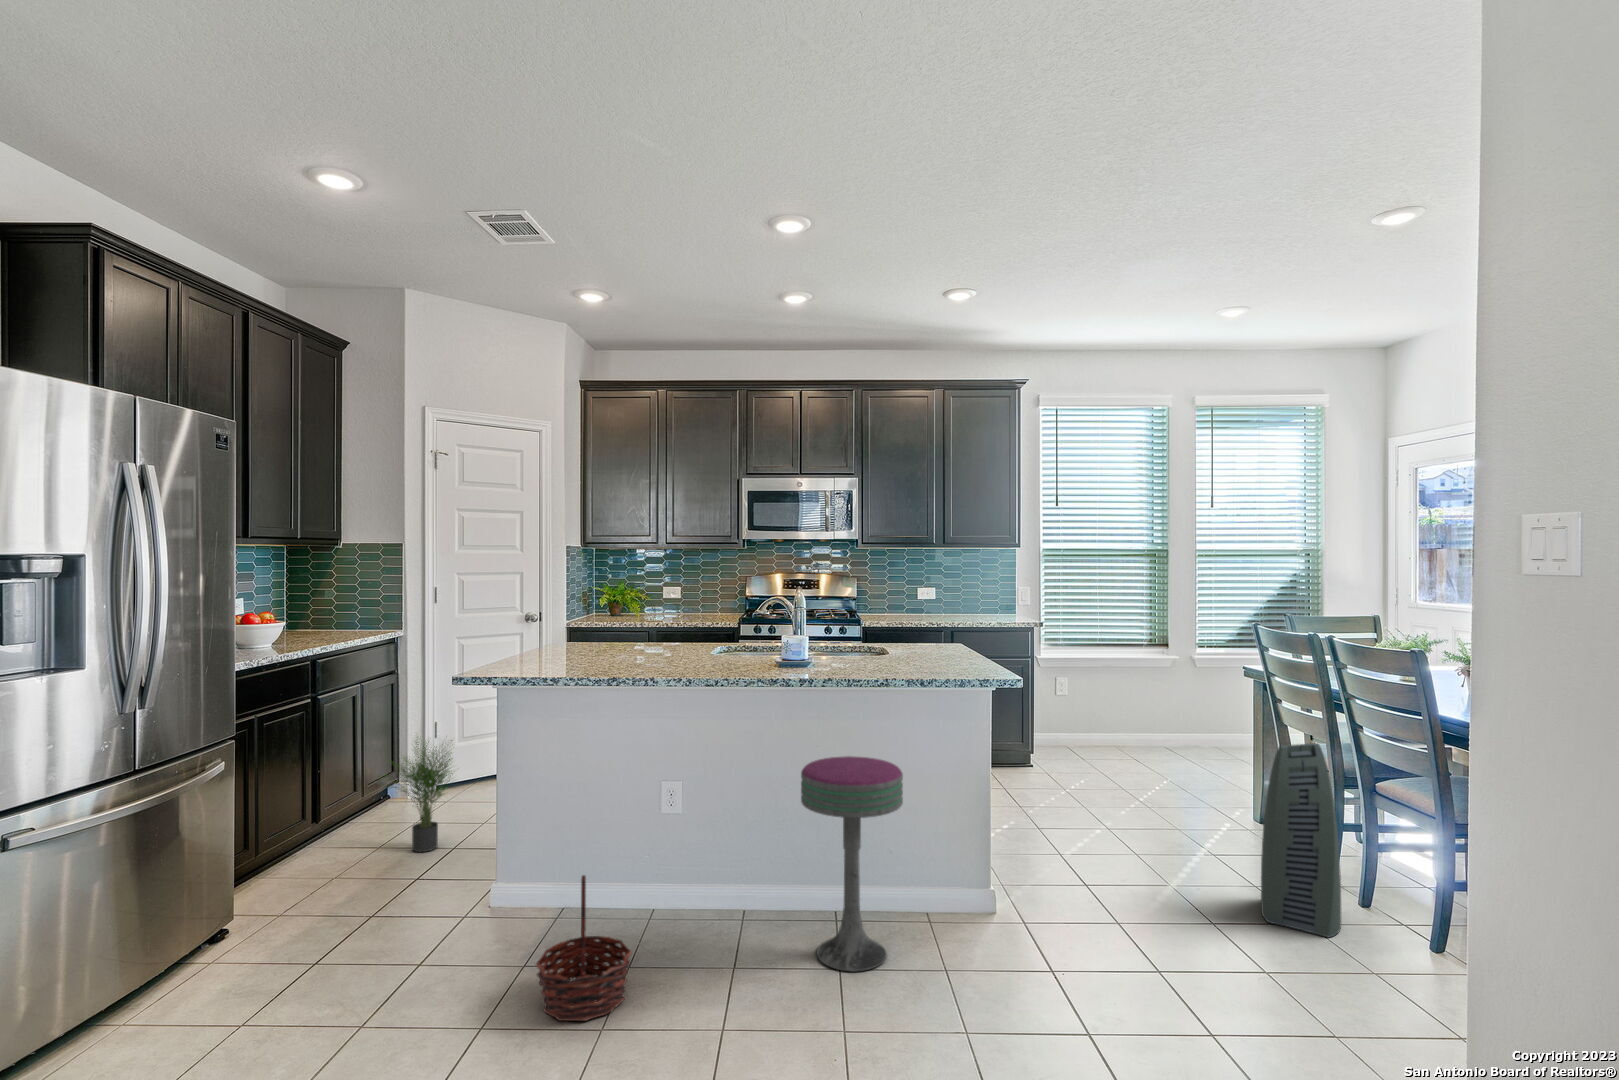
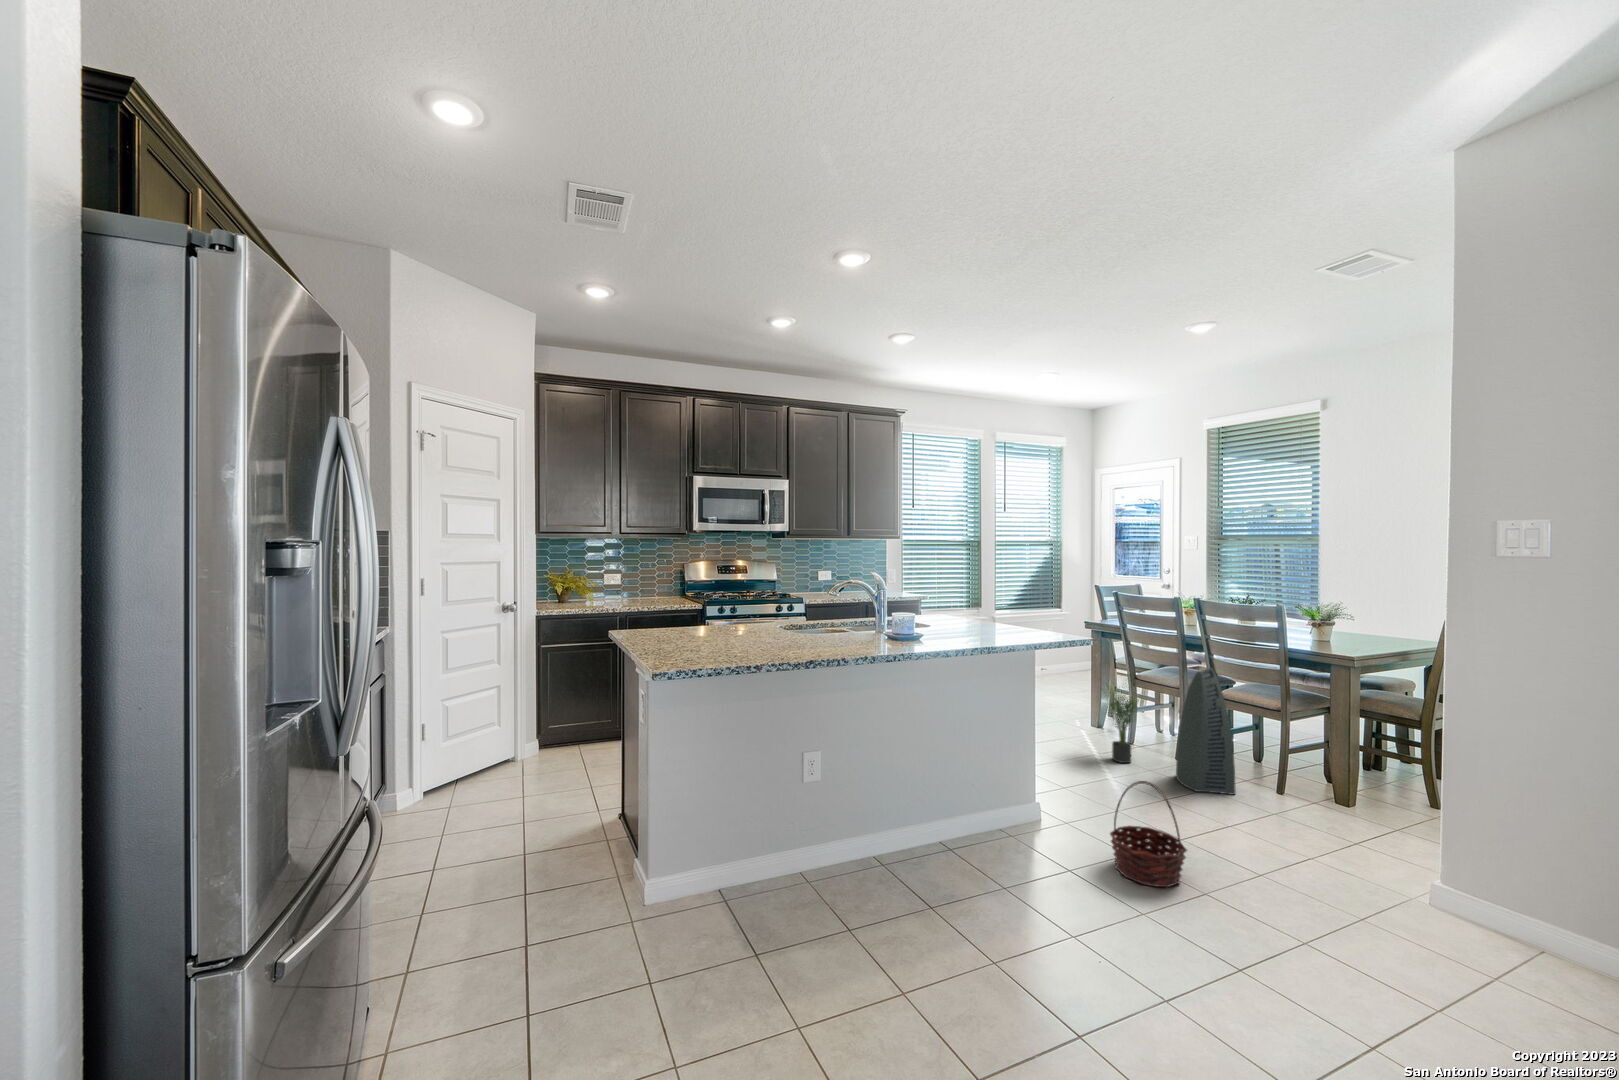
potted plant: present [385,740,453,852] -> present [1101,675,1139,763]
bar stool: present [801,756,903,972] -> none [964,710,1052,888]
basket: present [536,875,632,1021] -> present [1110,781,1187,887]

